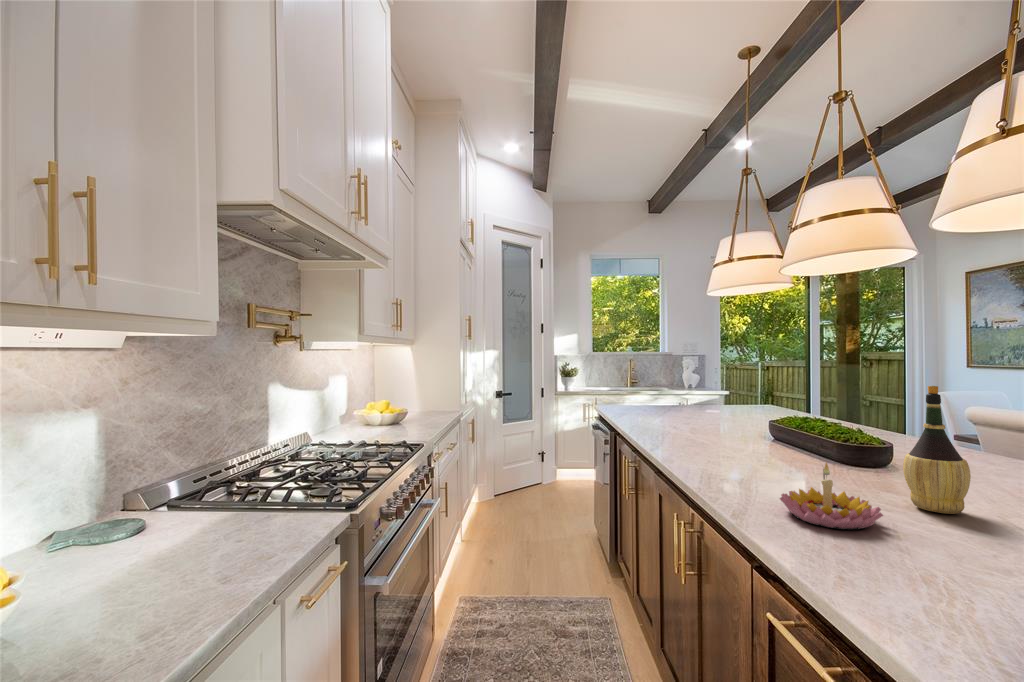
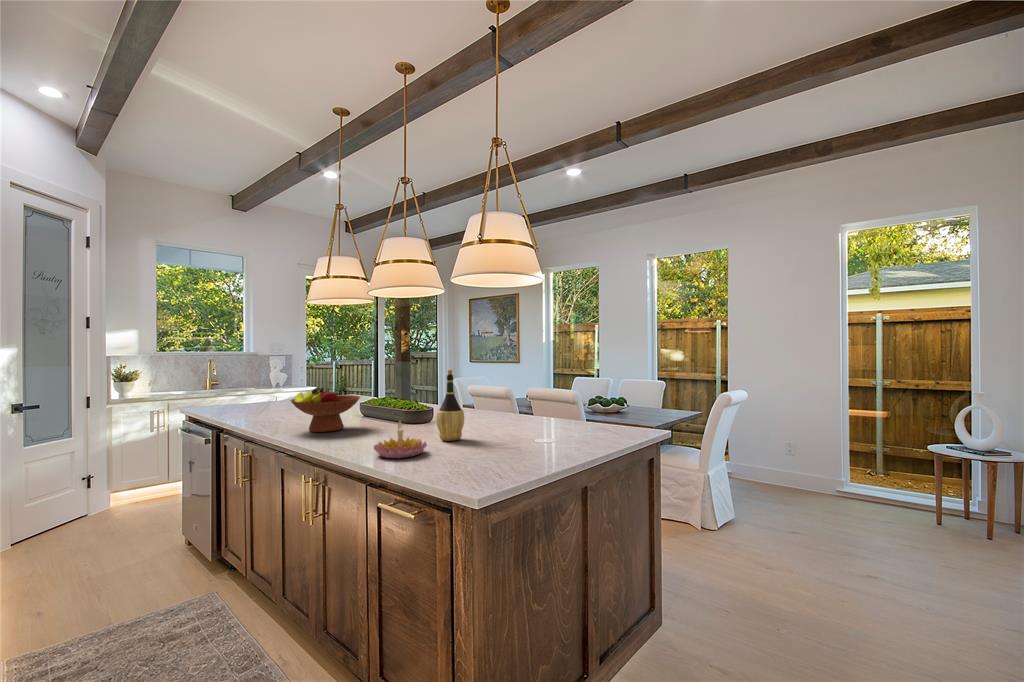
fruit bowl: none [680,397,771,455] -> present [290,388,360,432]

